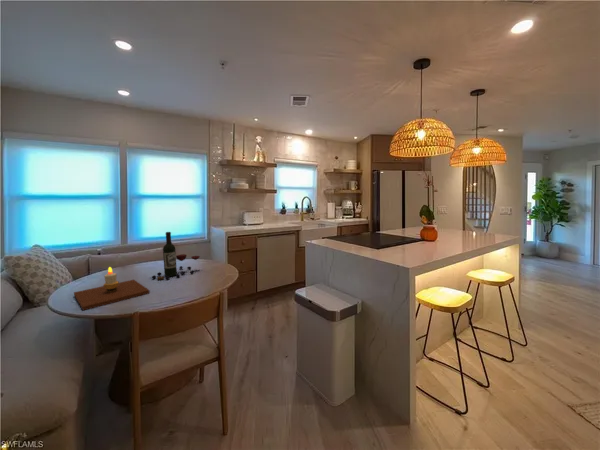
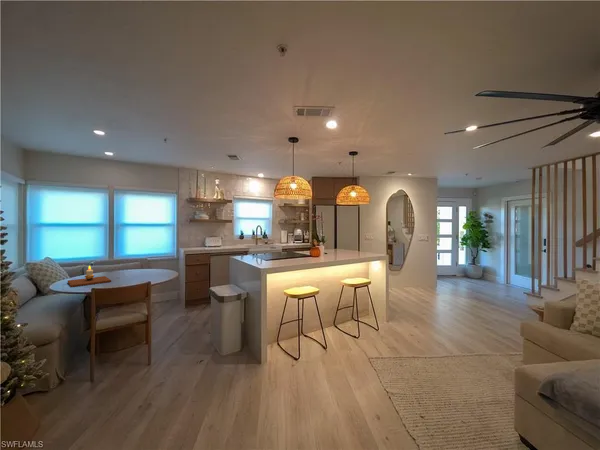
wine bottle: present [152,232,200,280] -> none [117,247,152,277]

